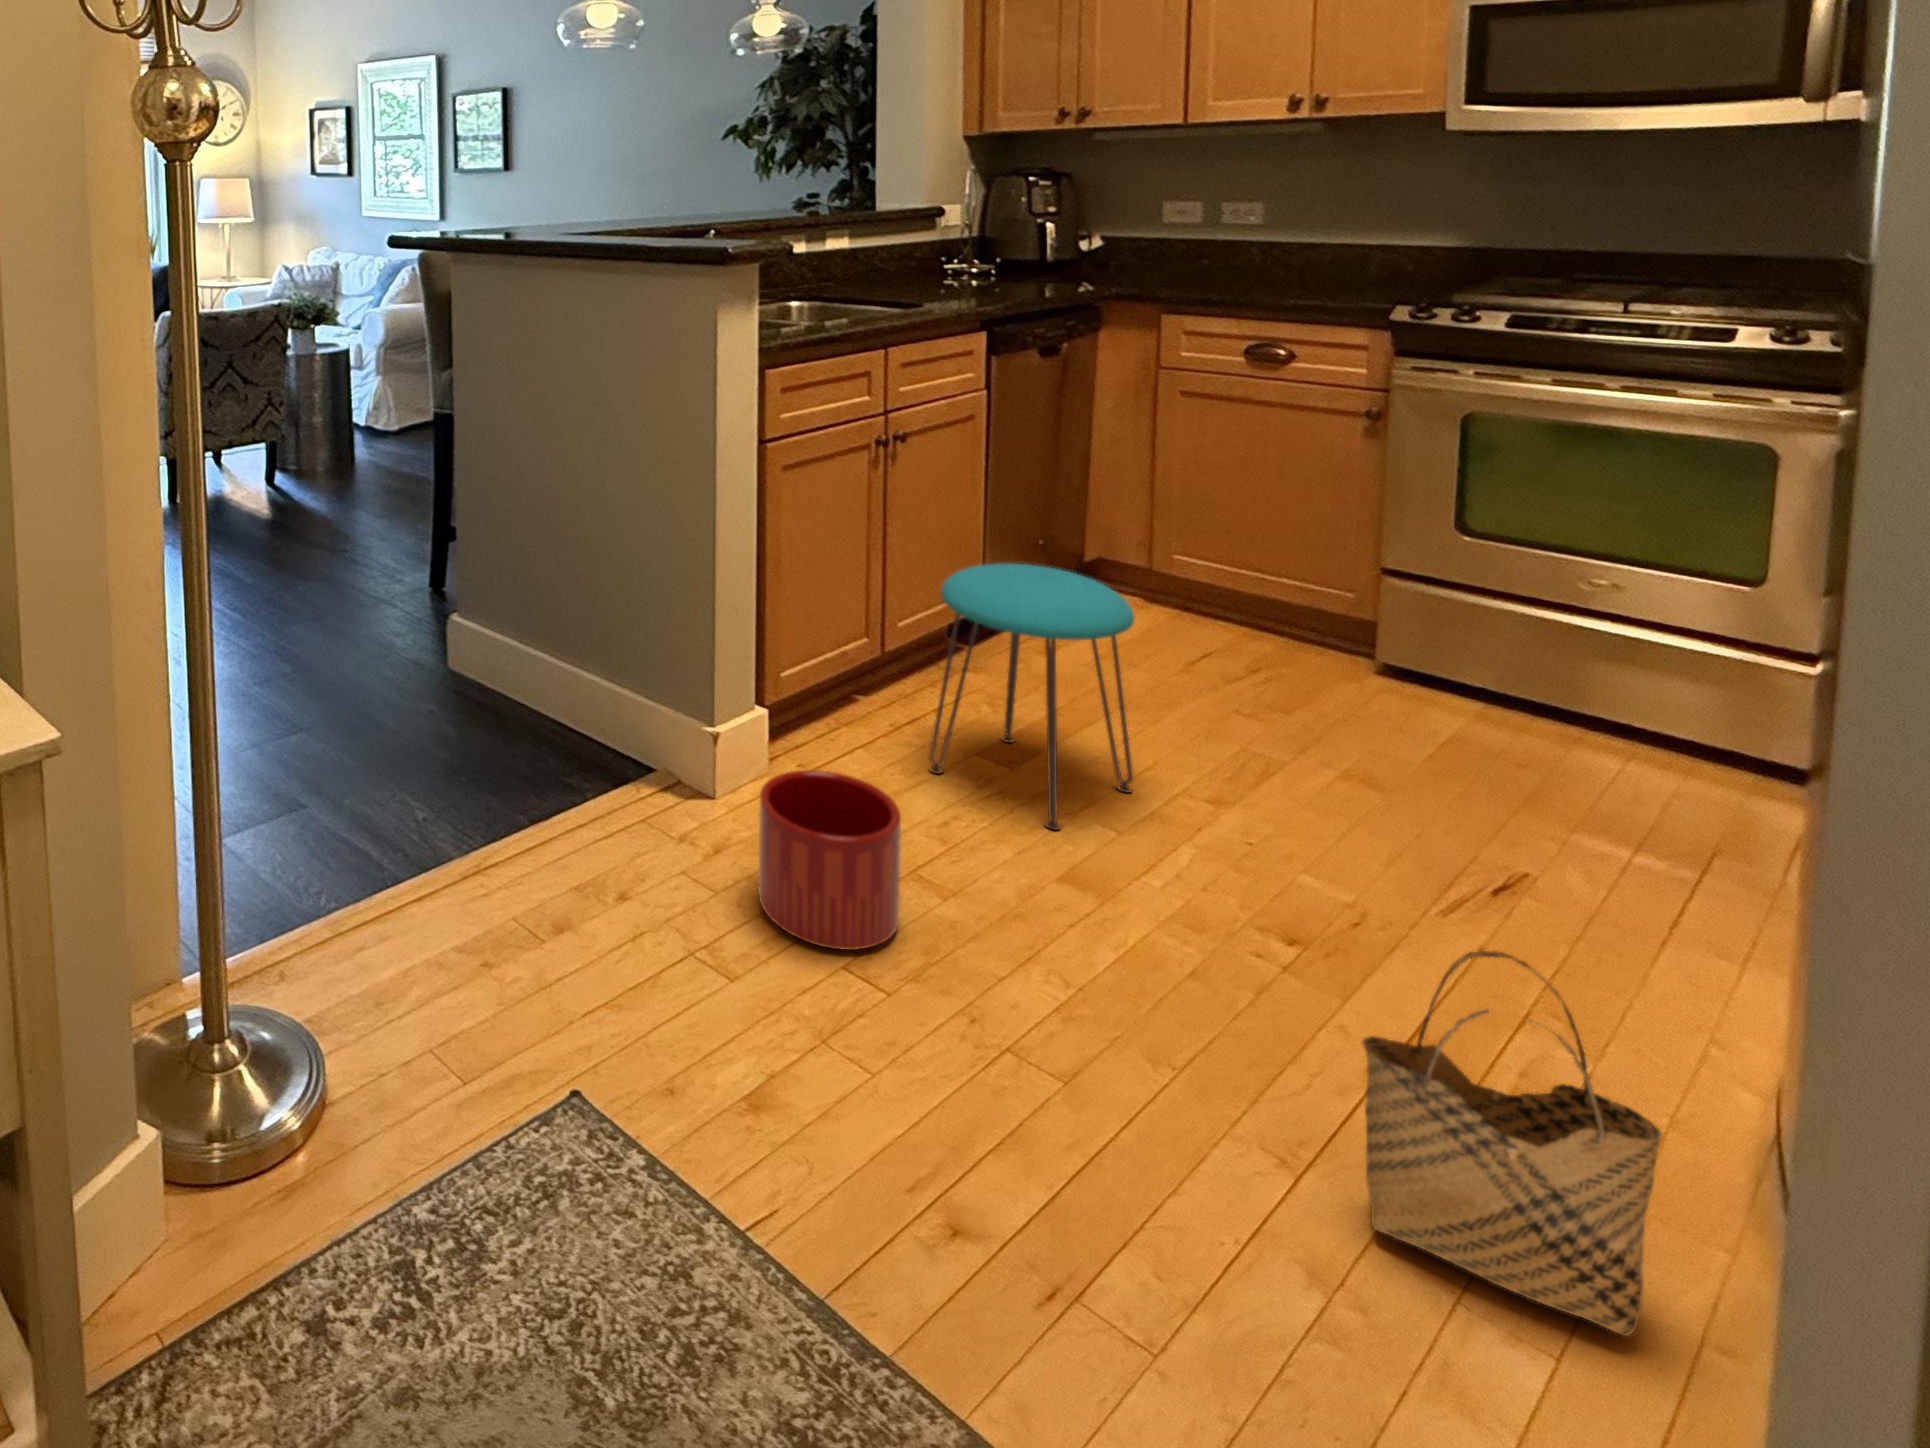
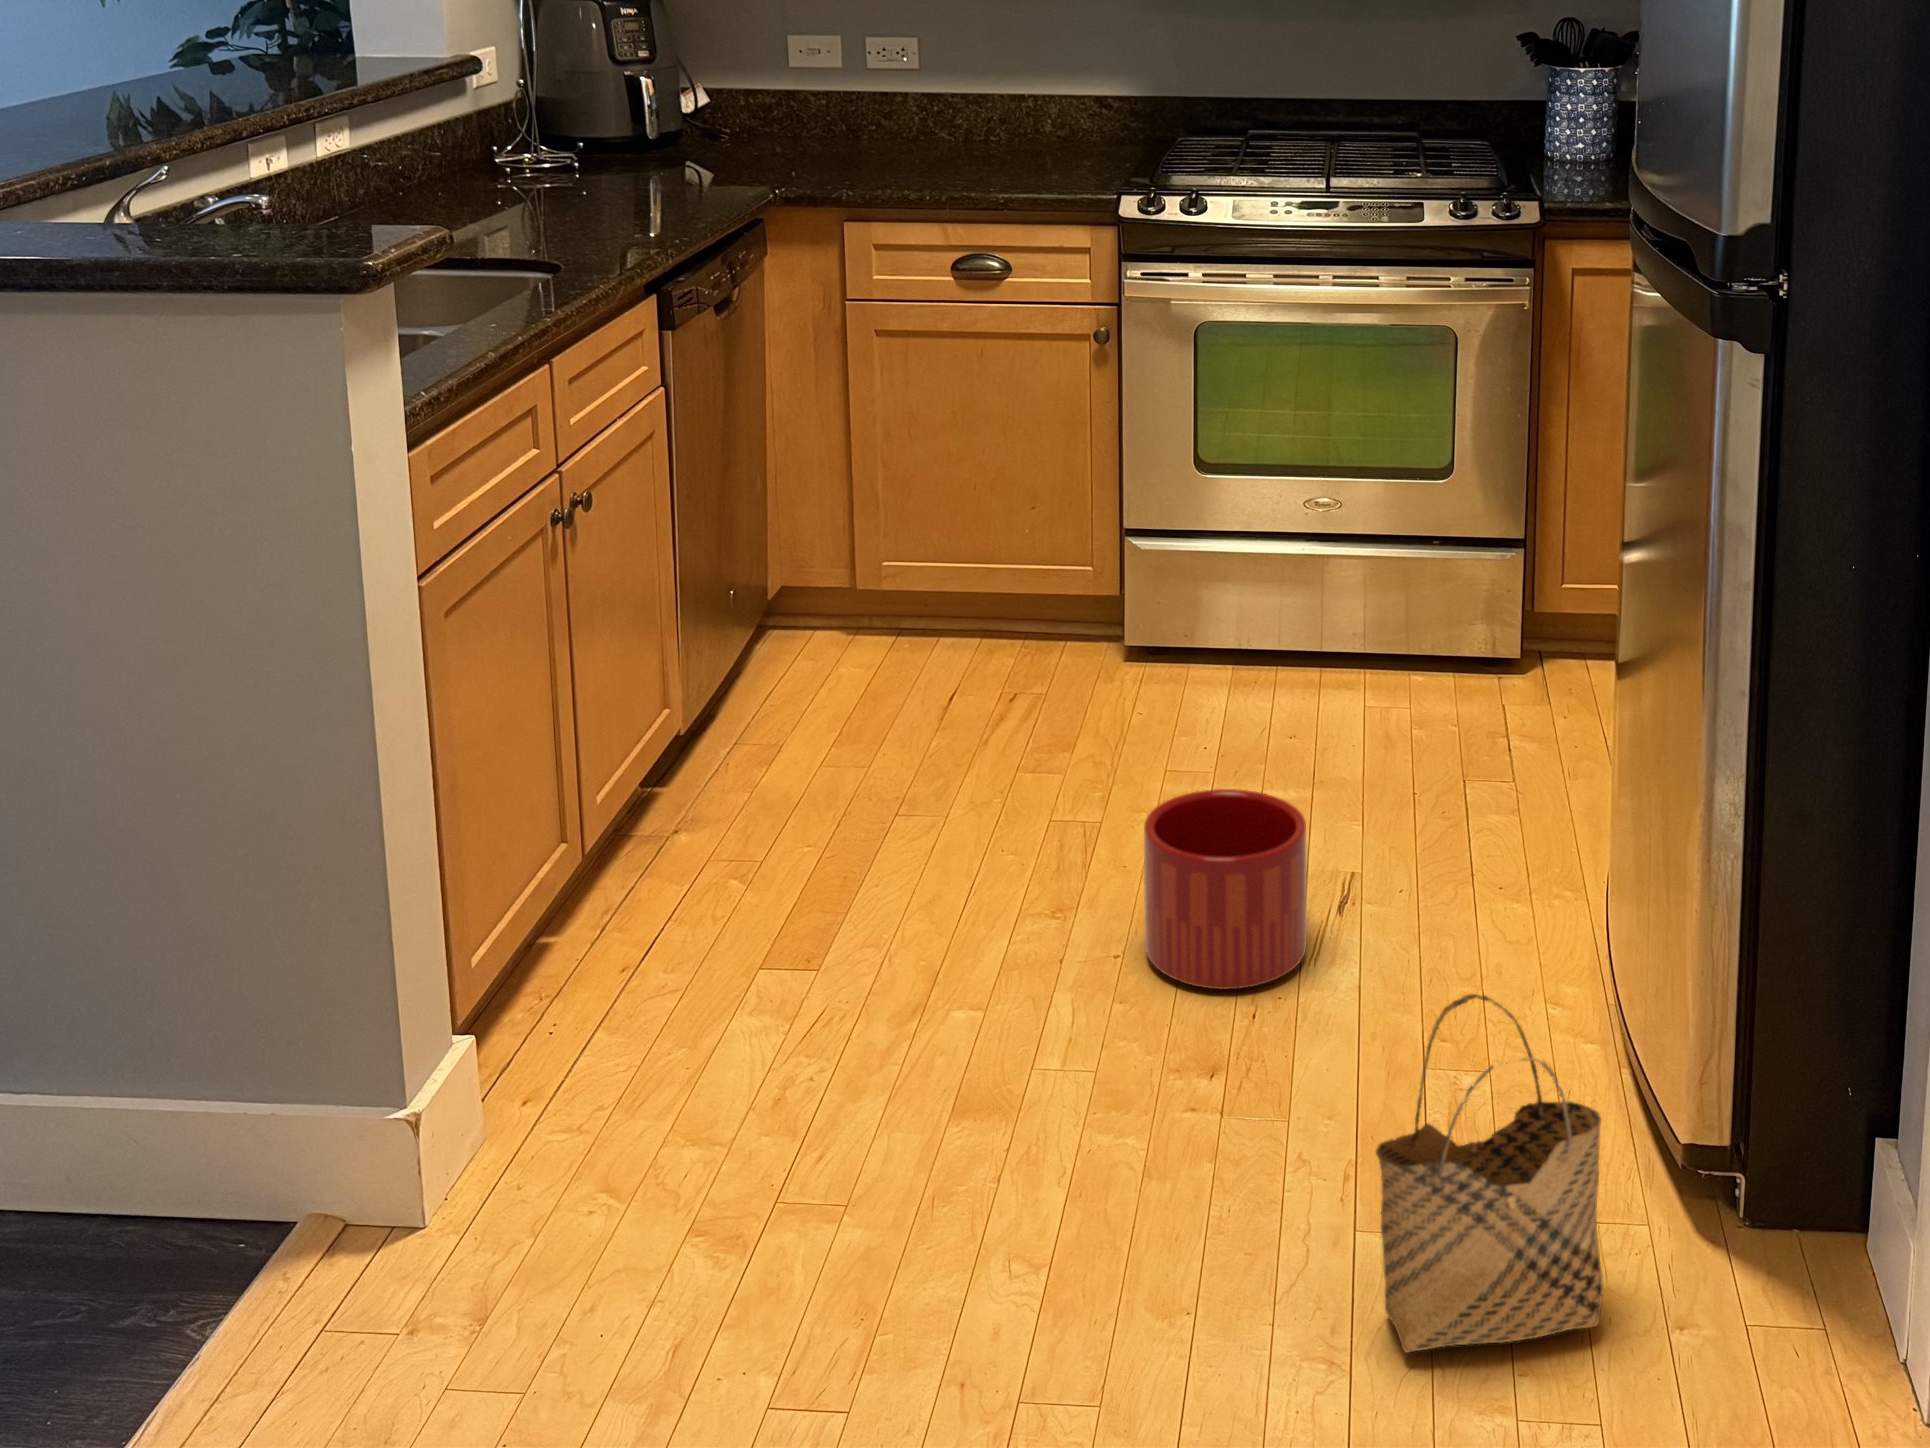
stool: present [929,563,1134,830] -> none [701,659,967,1038]
planter: present [759,770,901,950] -> present [1144,789,1307,989]

